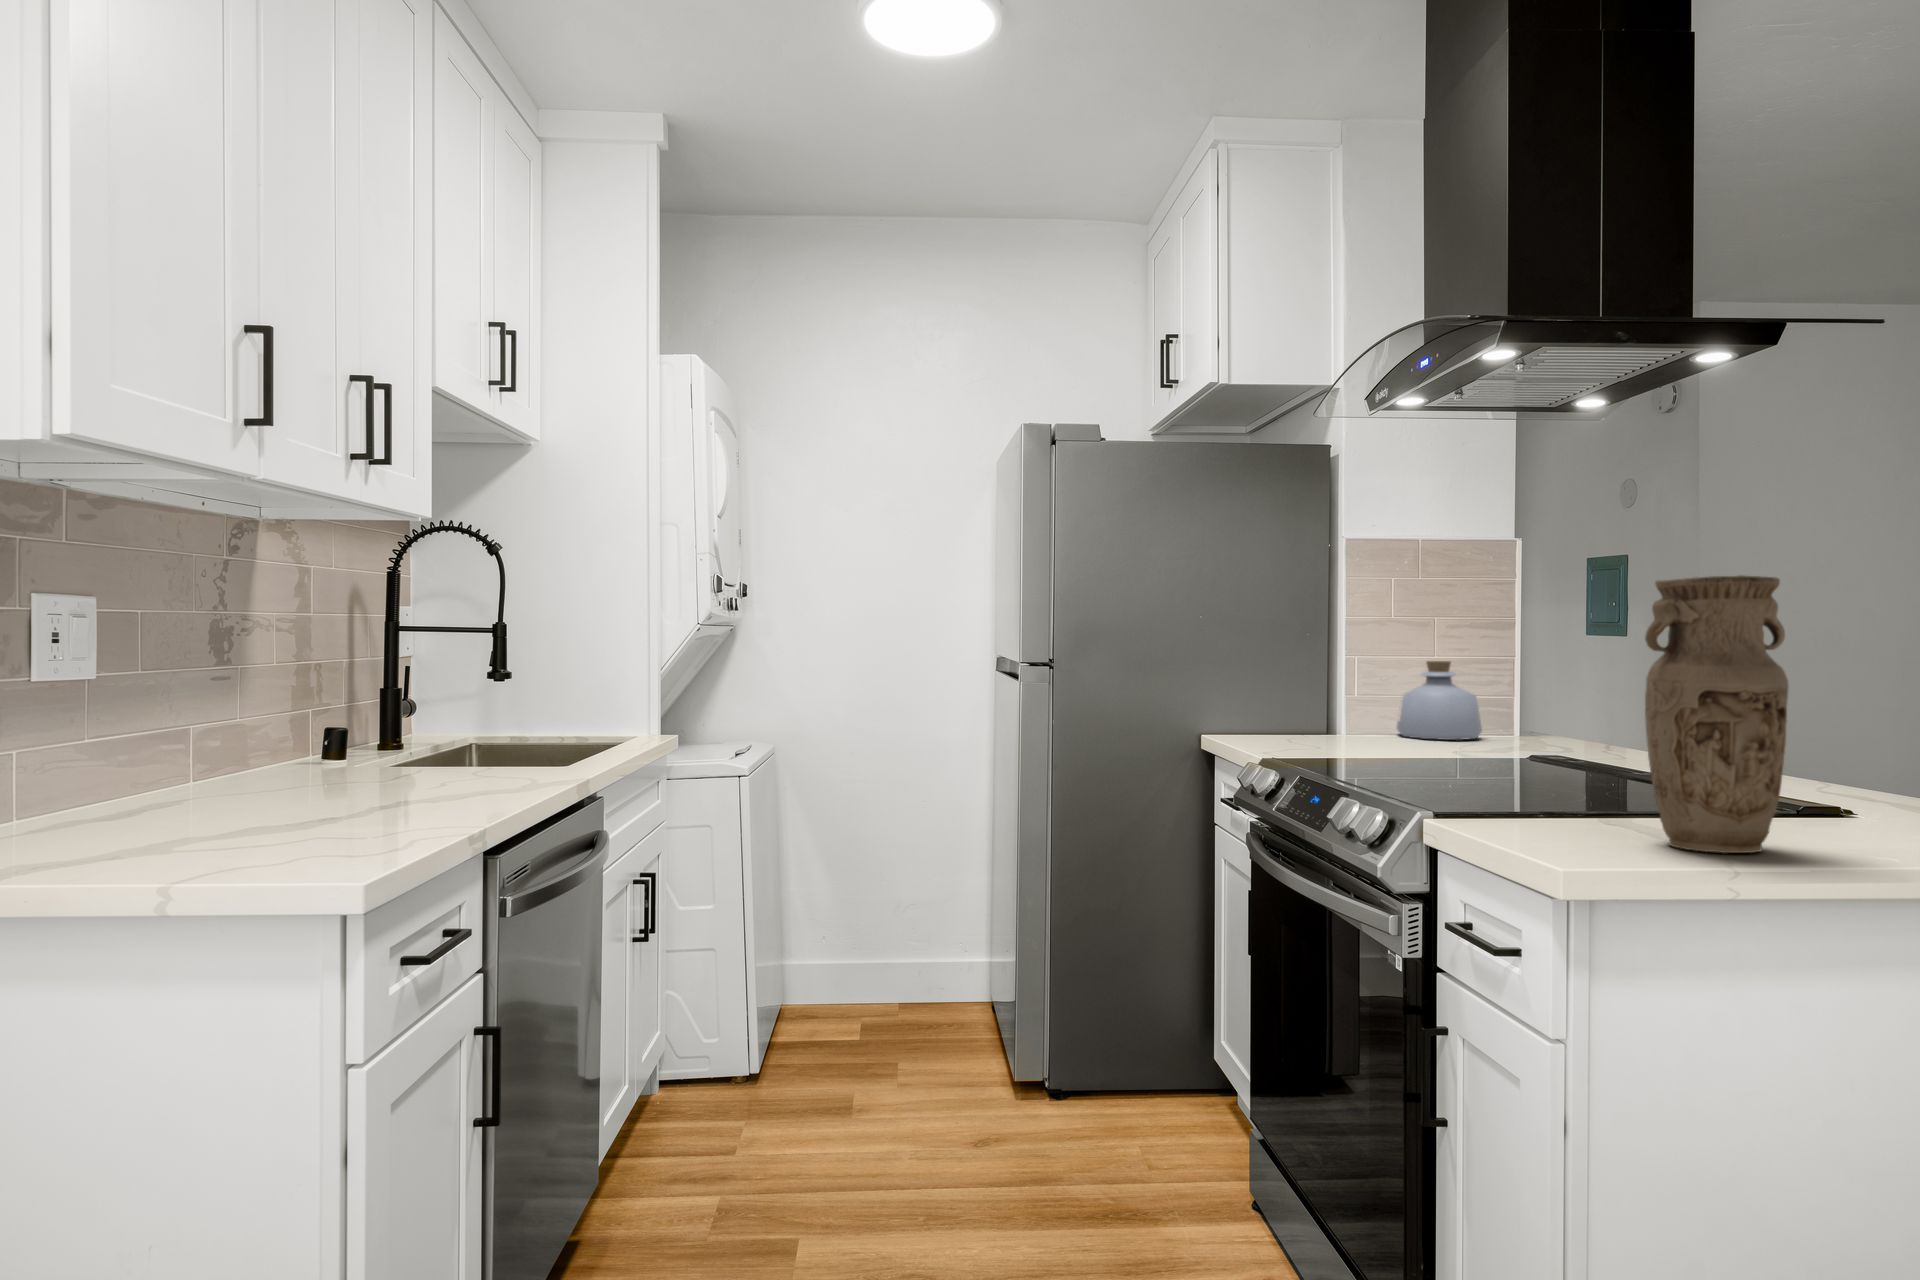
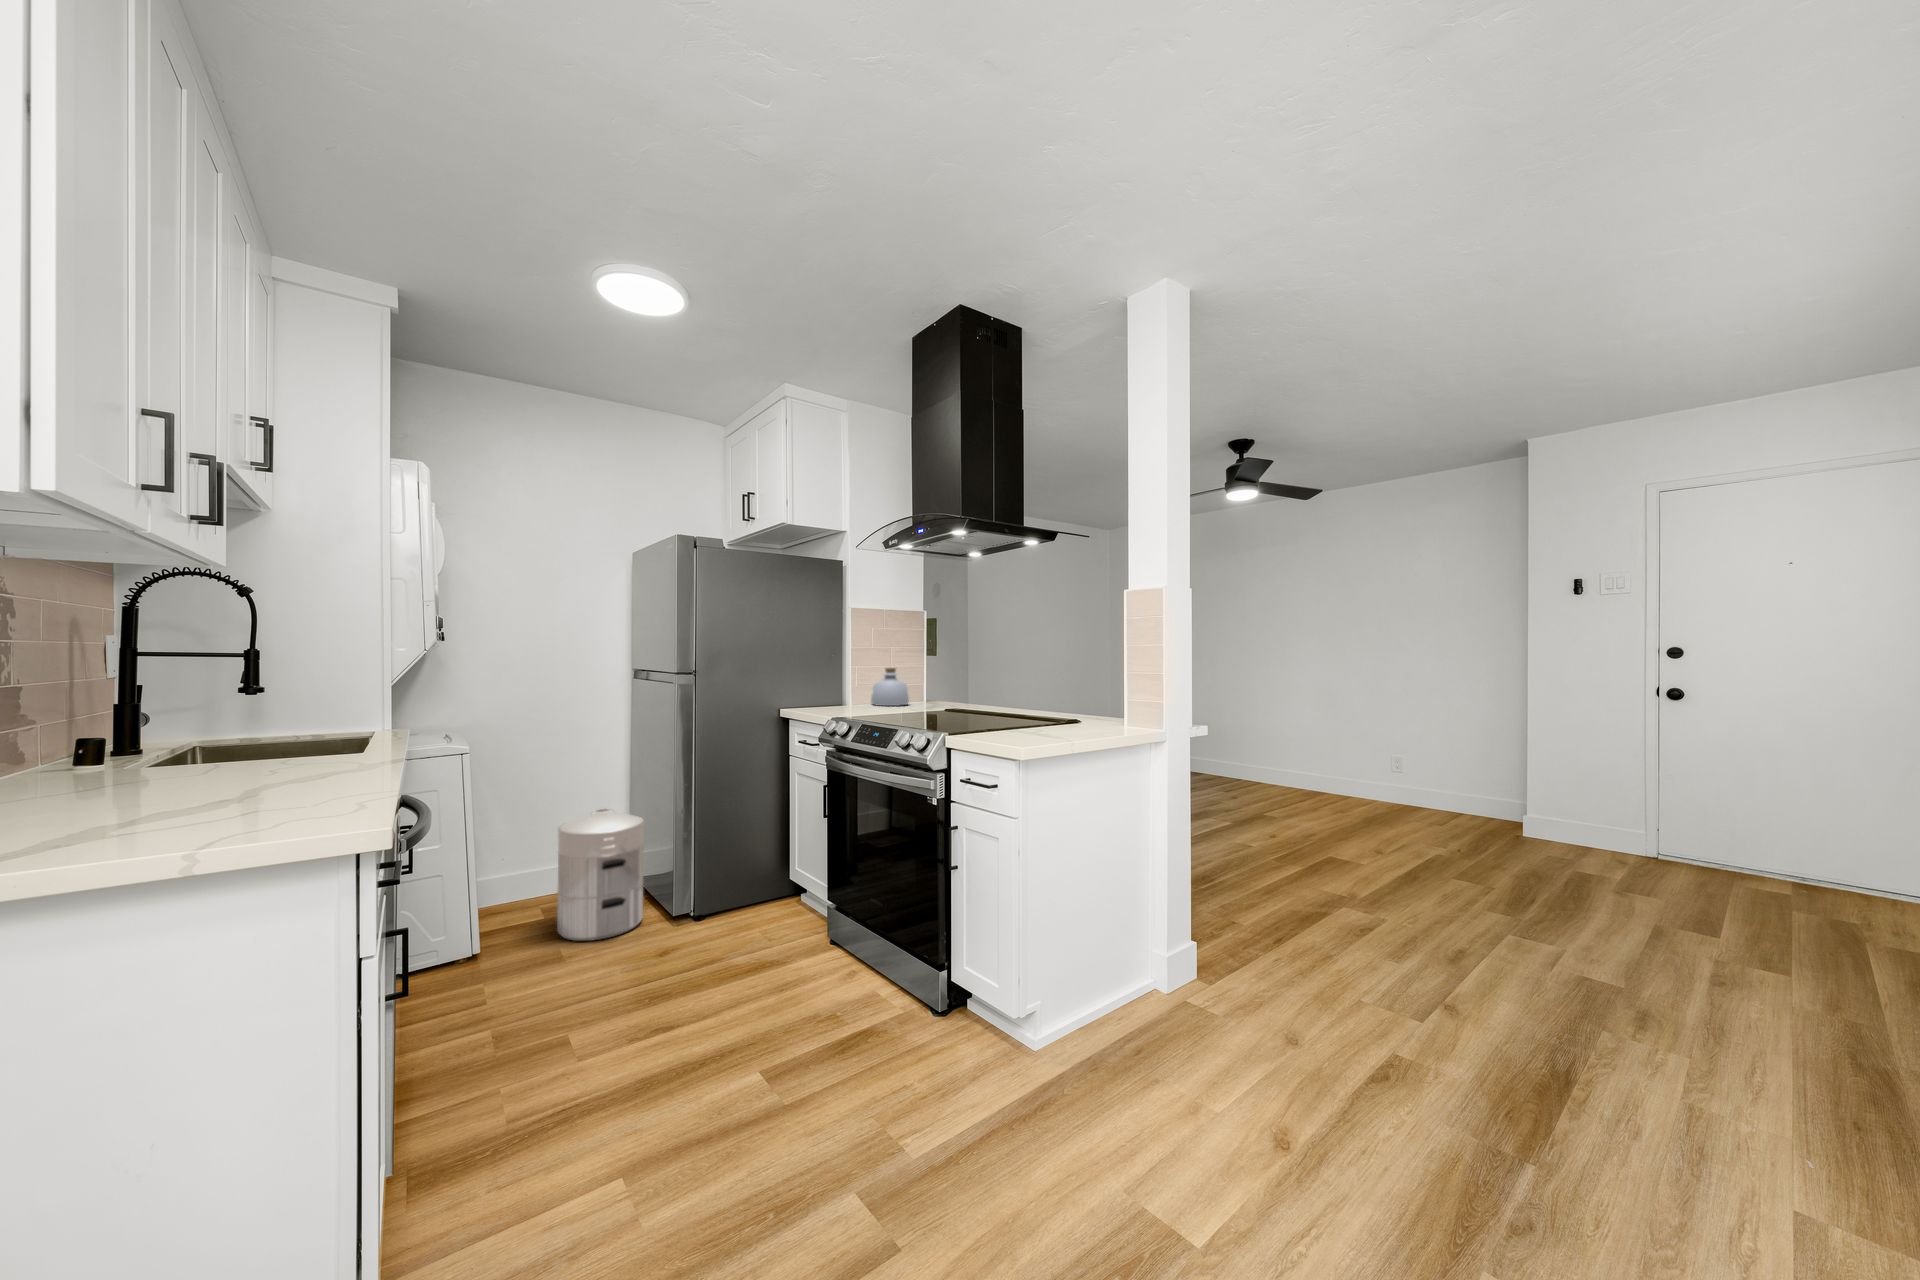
vase: present [1645,575,1789,853] -> none [1027,634,1072,739]
waste bin: none [866,876,987,1080] -> present [557,809,644,941]

